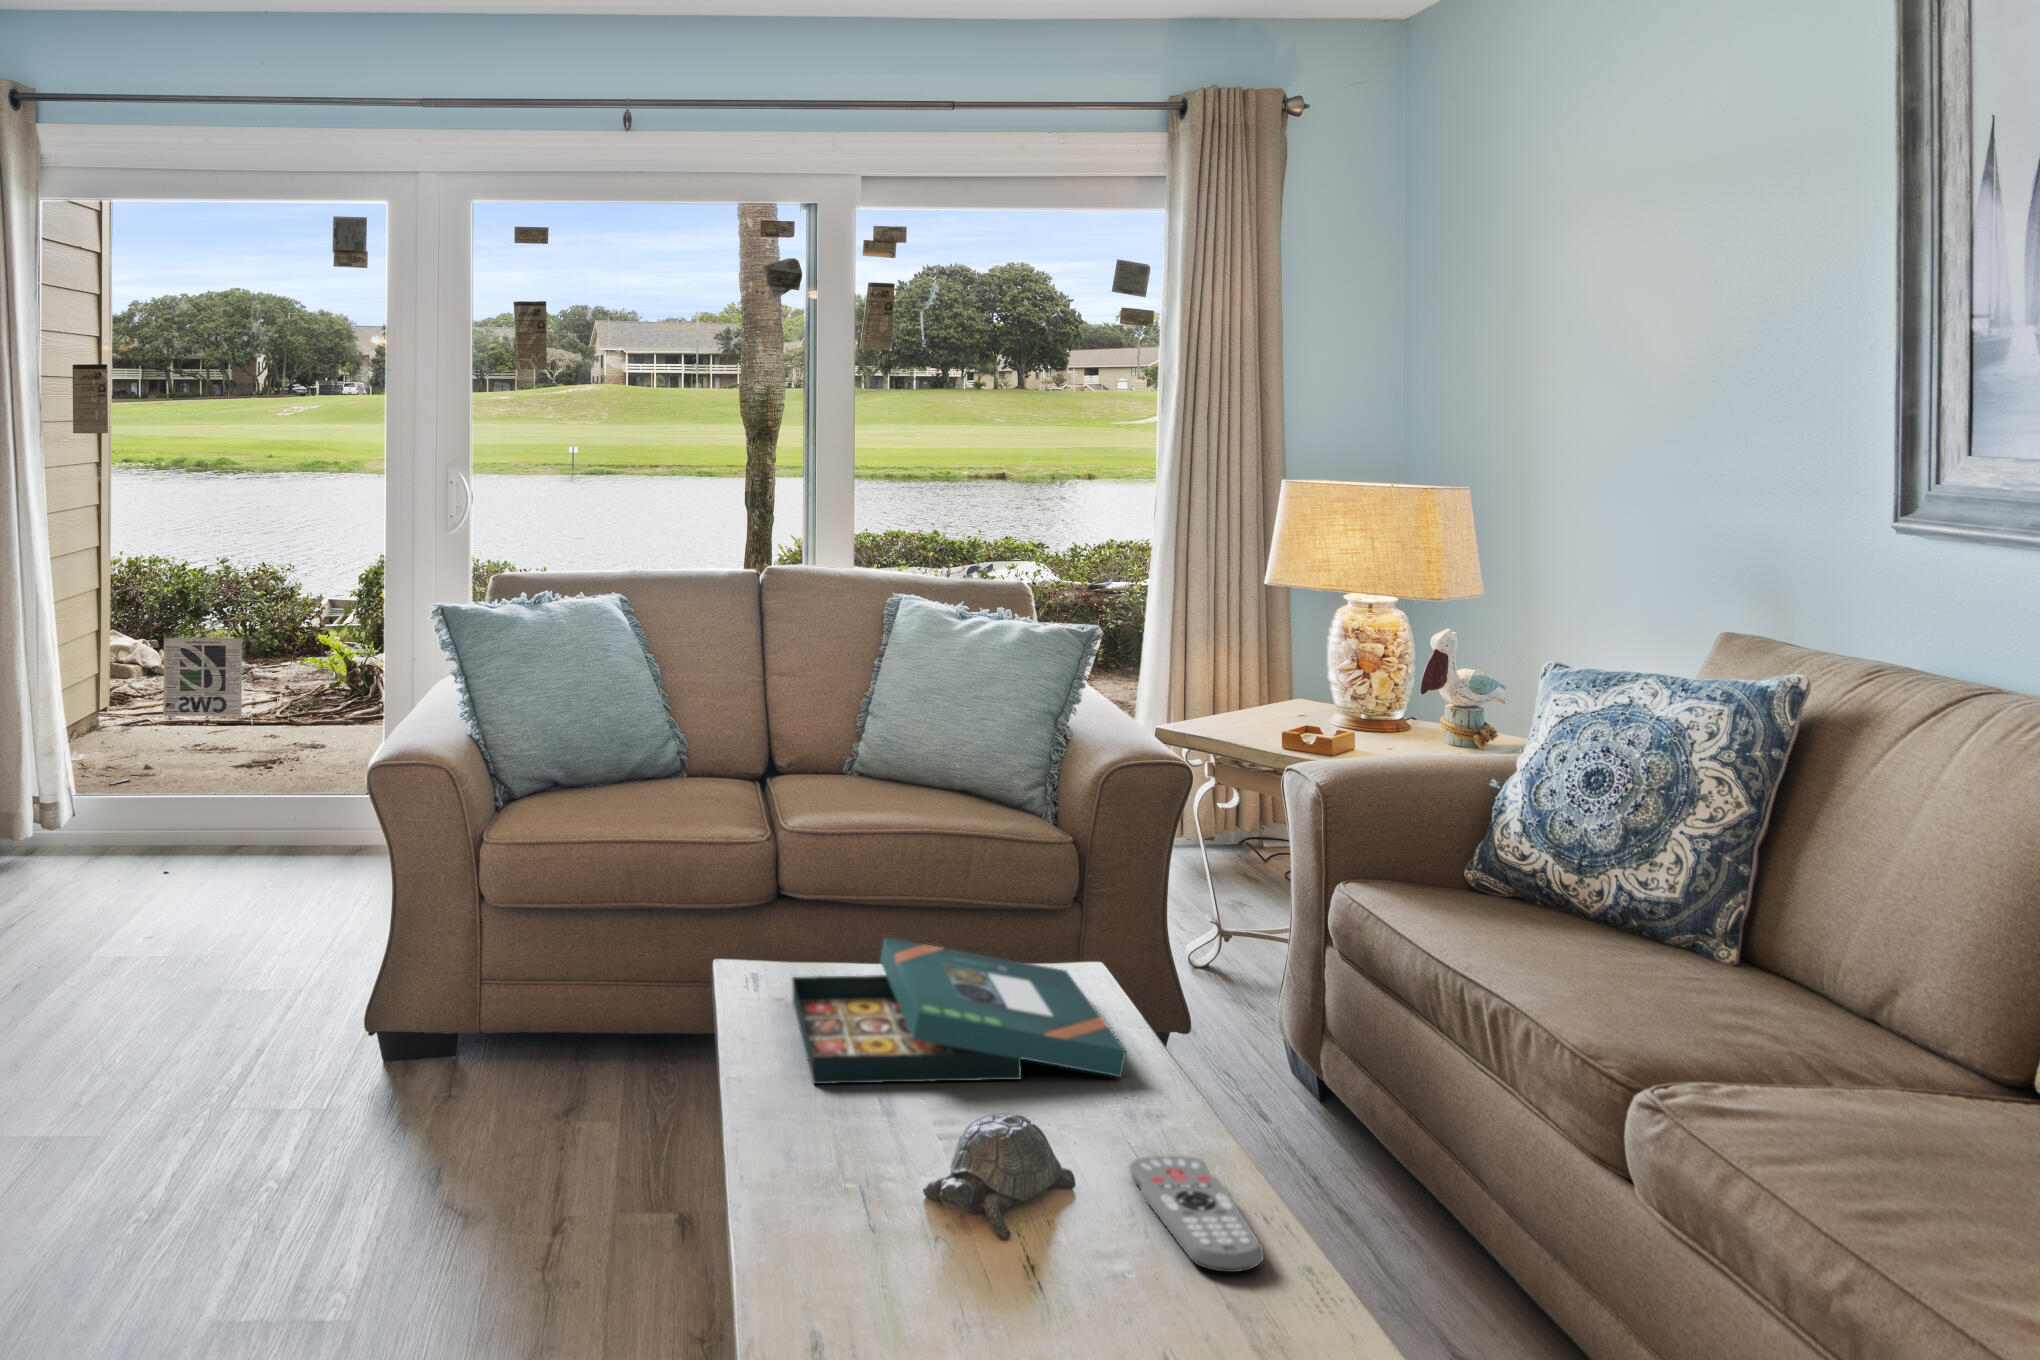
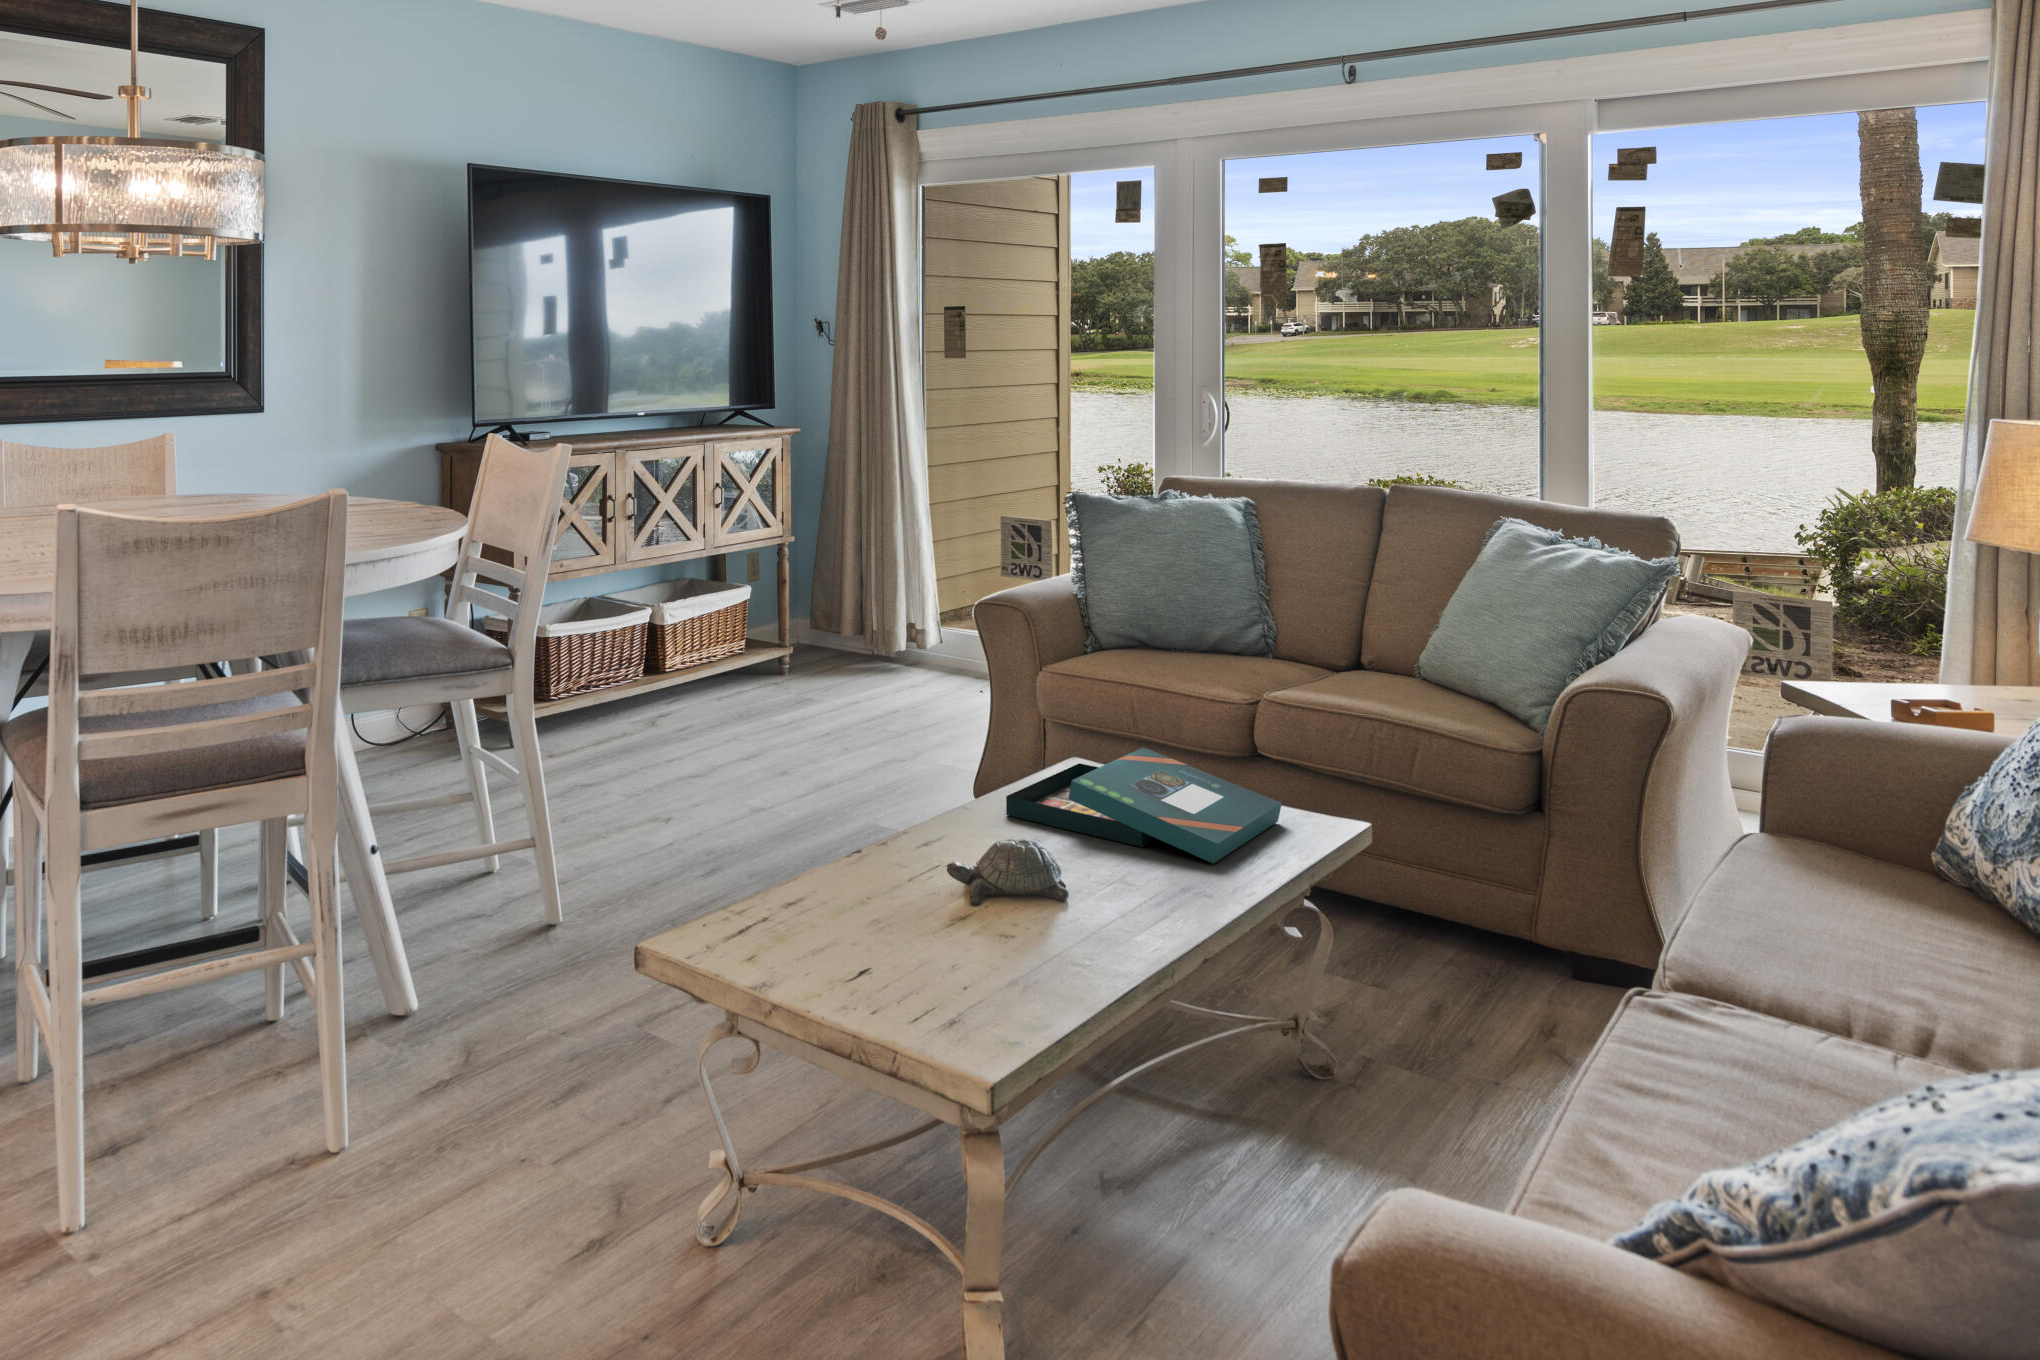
remote control: present [1129,1156,1264,1272] -> none [1051,887,1156,947]

